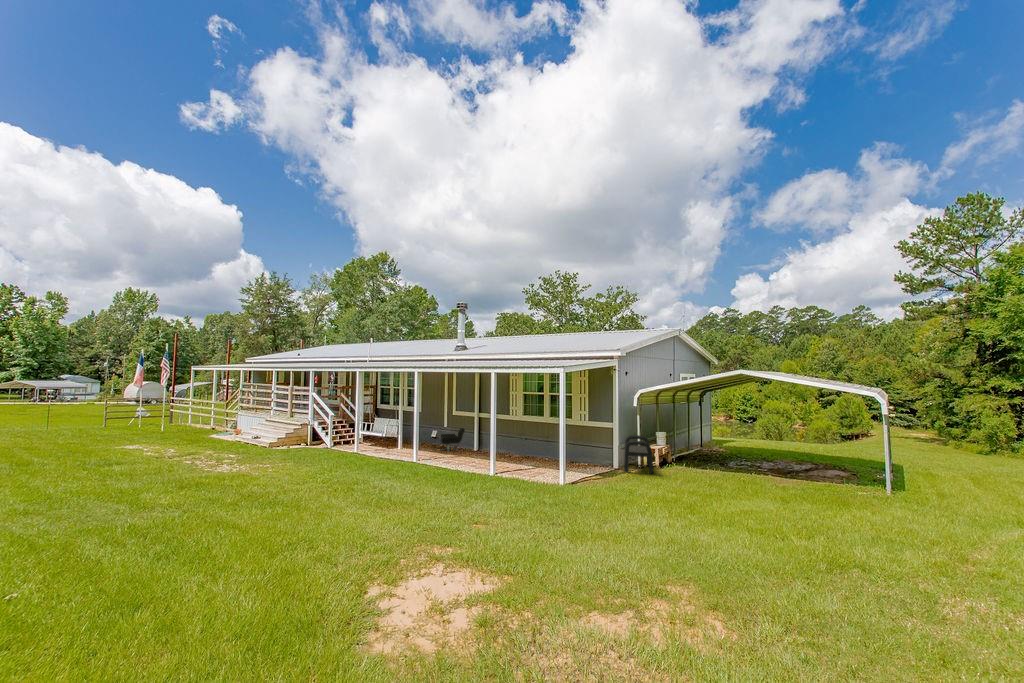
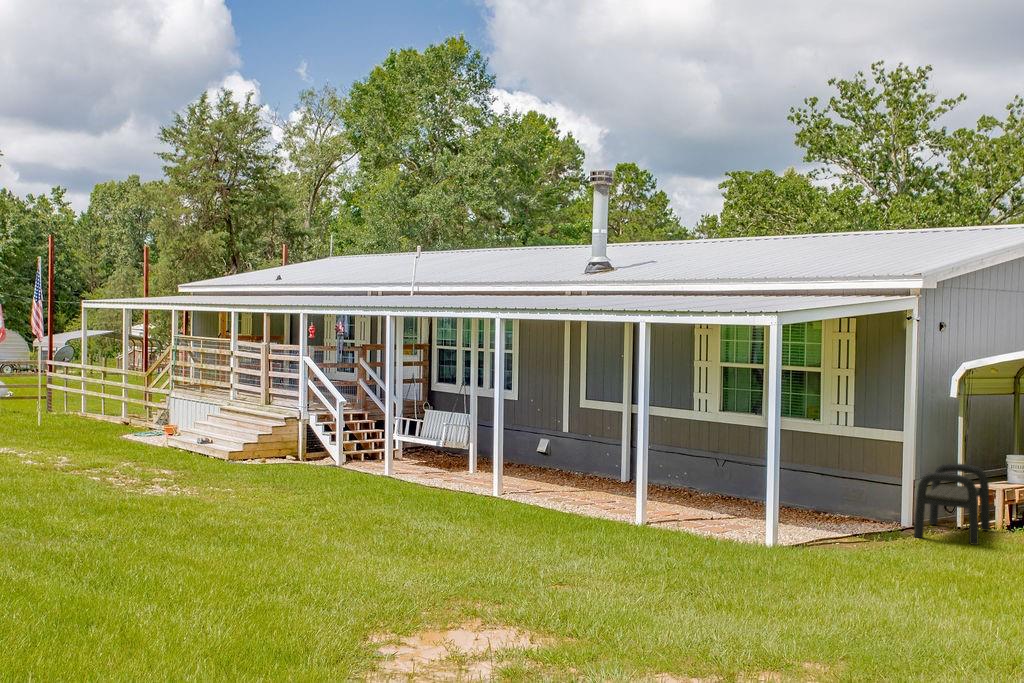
lounge chair: present [441,428,465,451] -> none [539,434,596,483]

